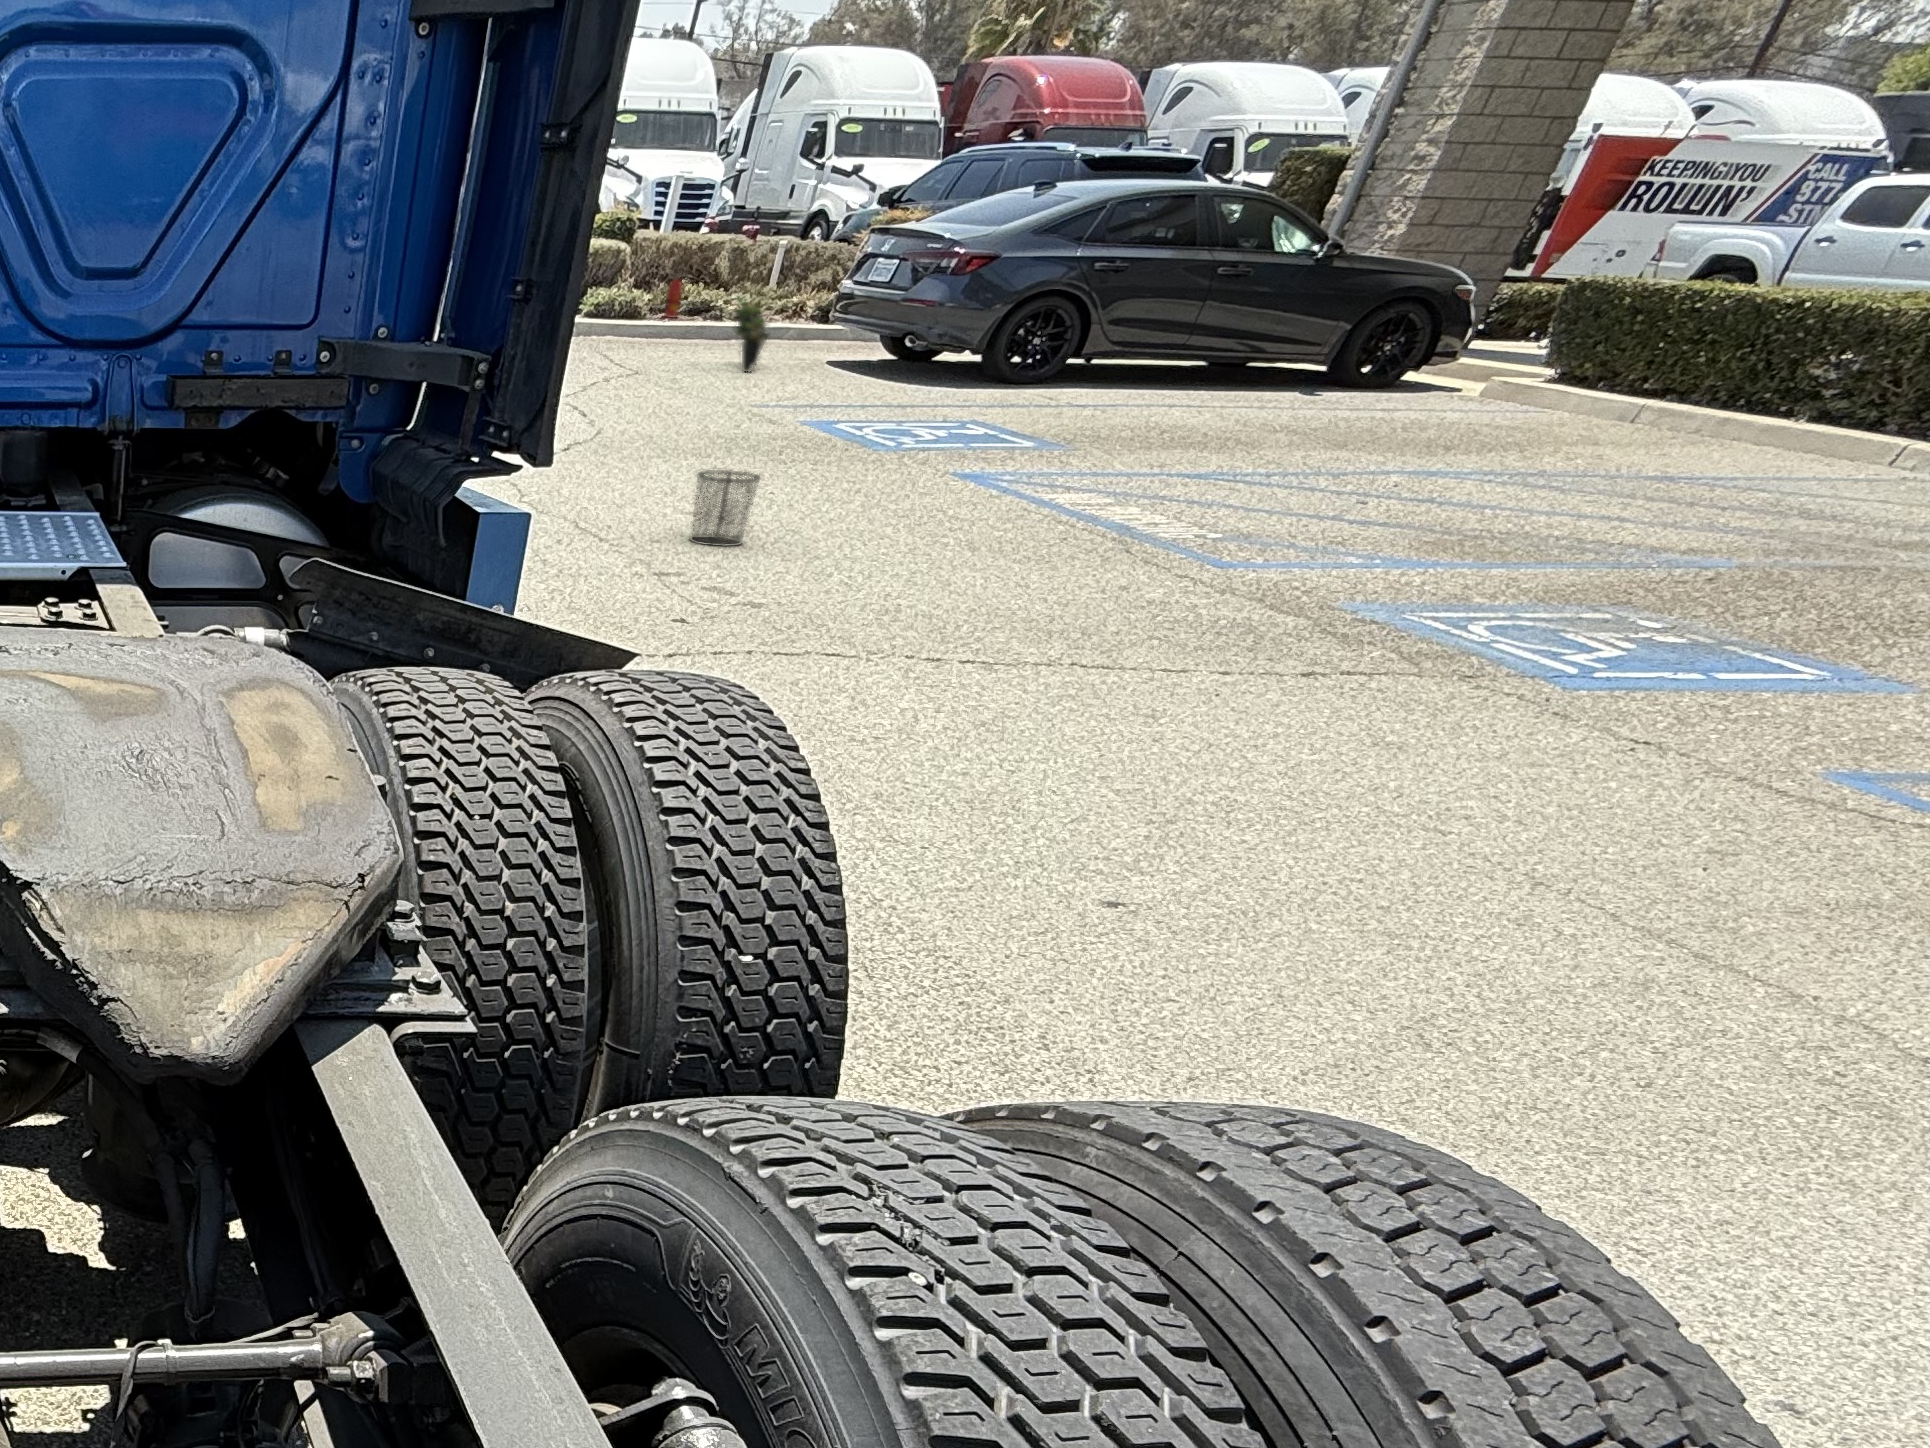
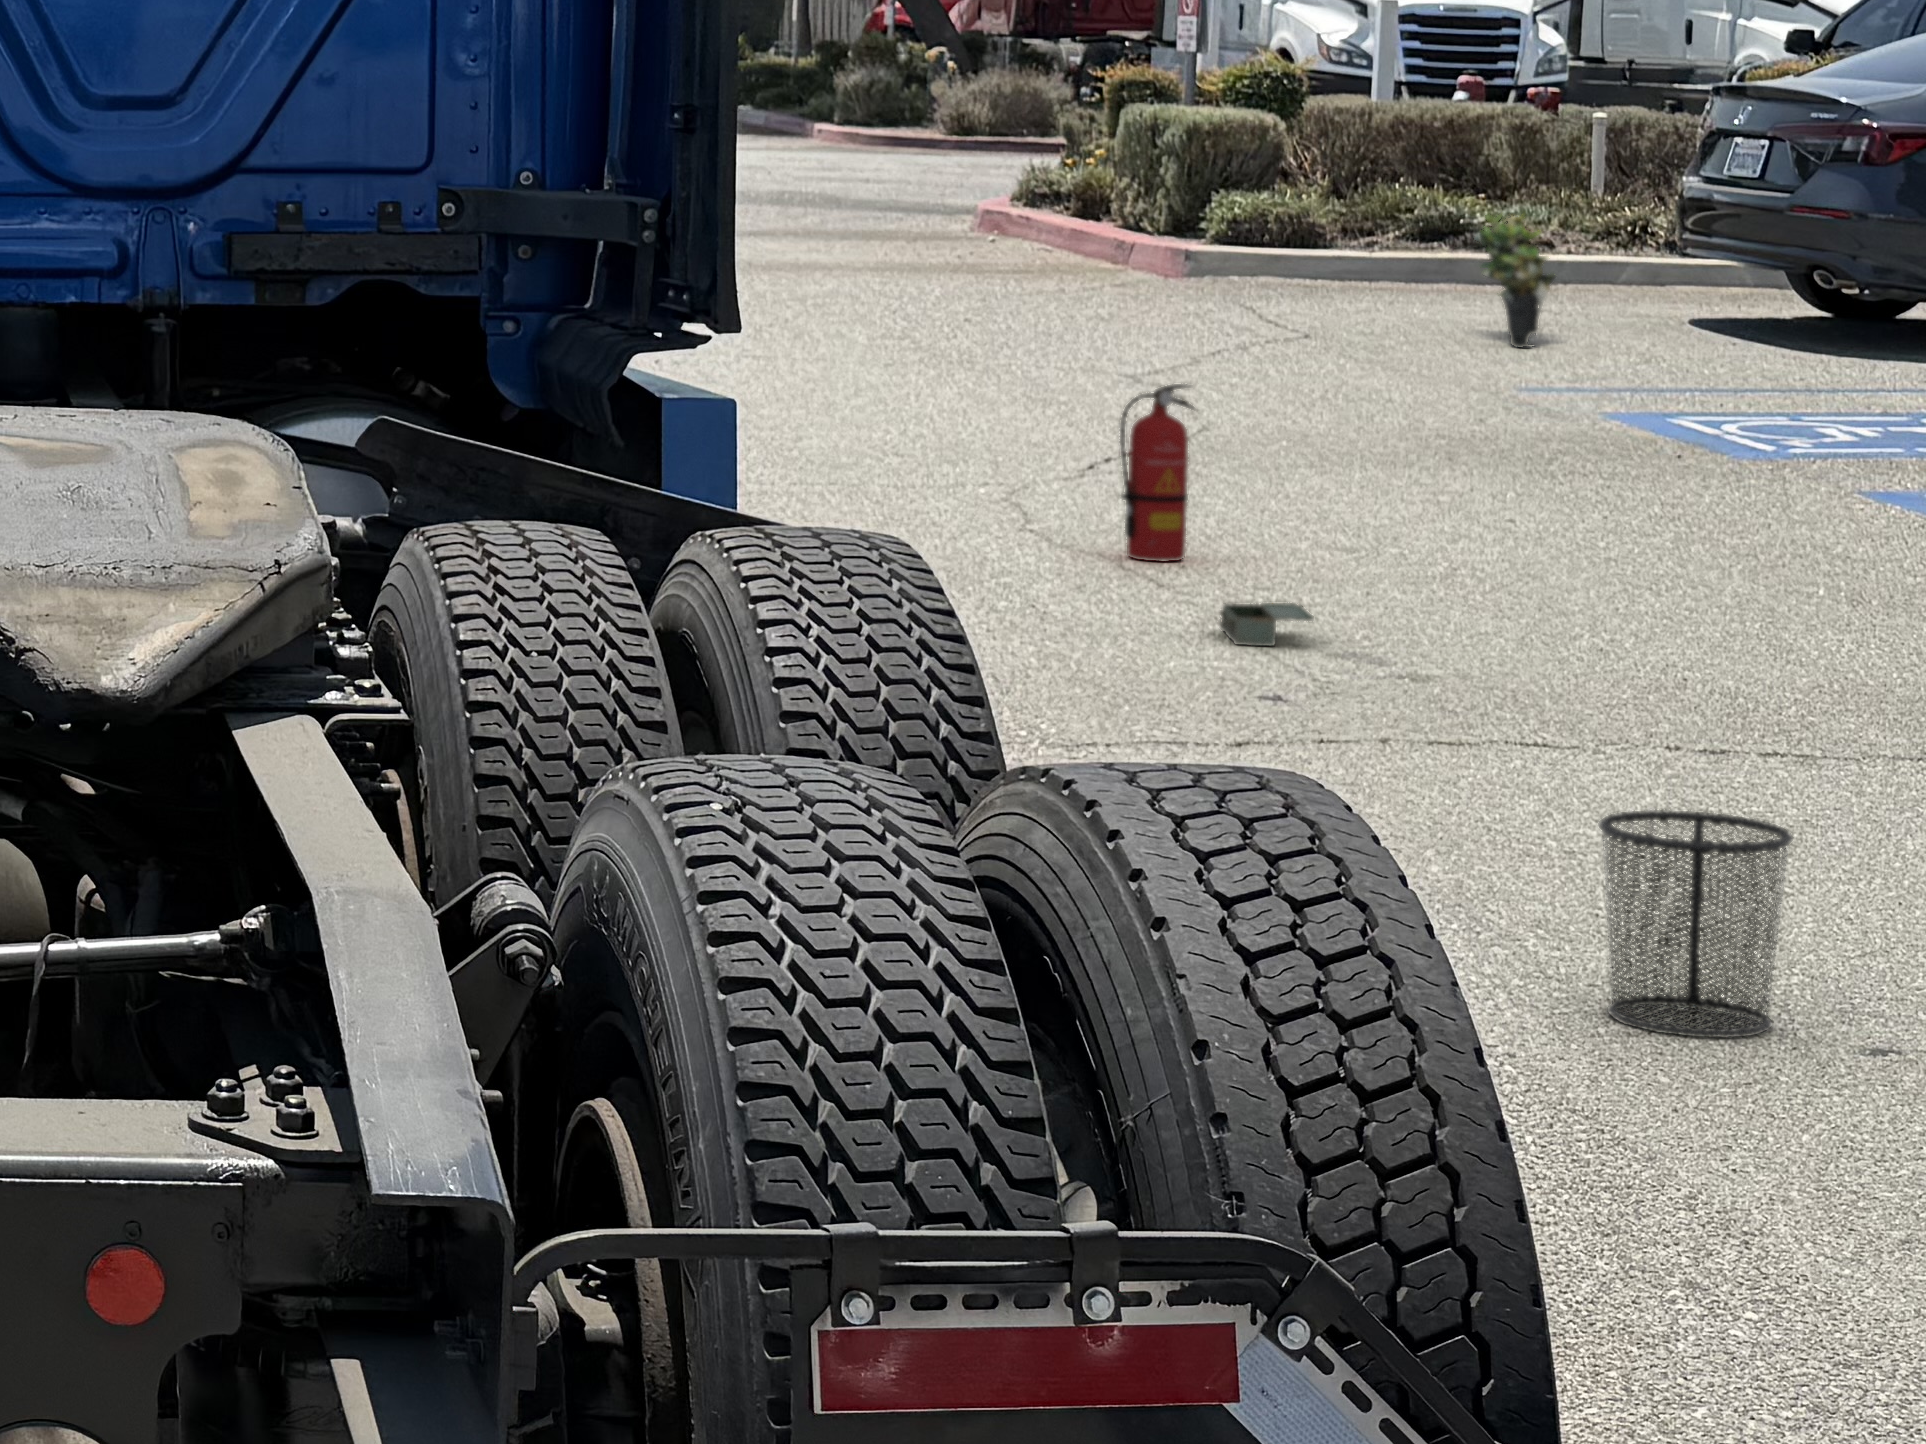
fire extinguisher: present [664,273,683,318] -> present [1120,384,1194,561]
waste bin: present [691,470,760,546] -> present [1599,810,1793,1037]
toolbox: none [673,555,731,583] -> present [1219,603,1313,646]

